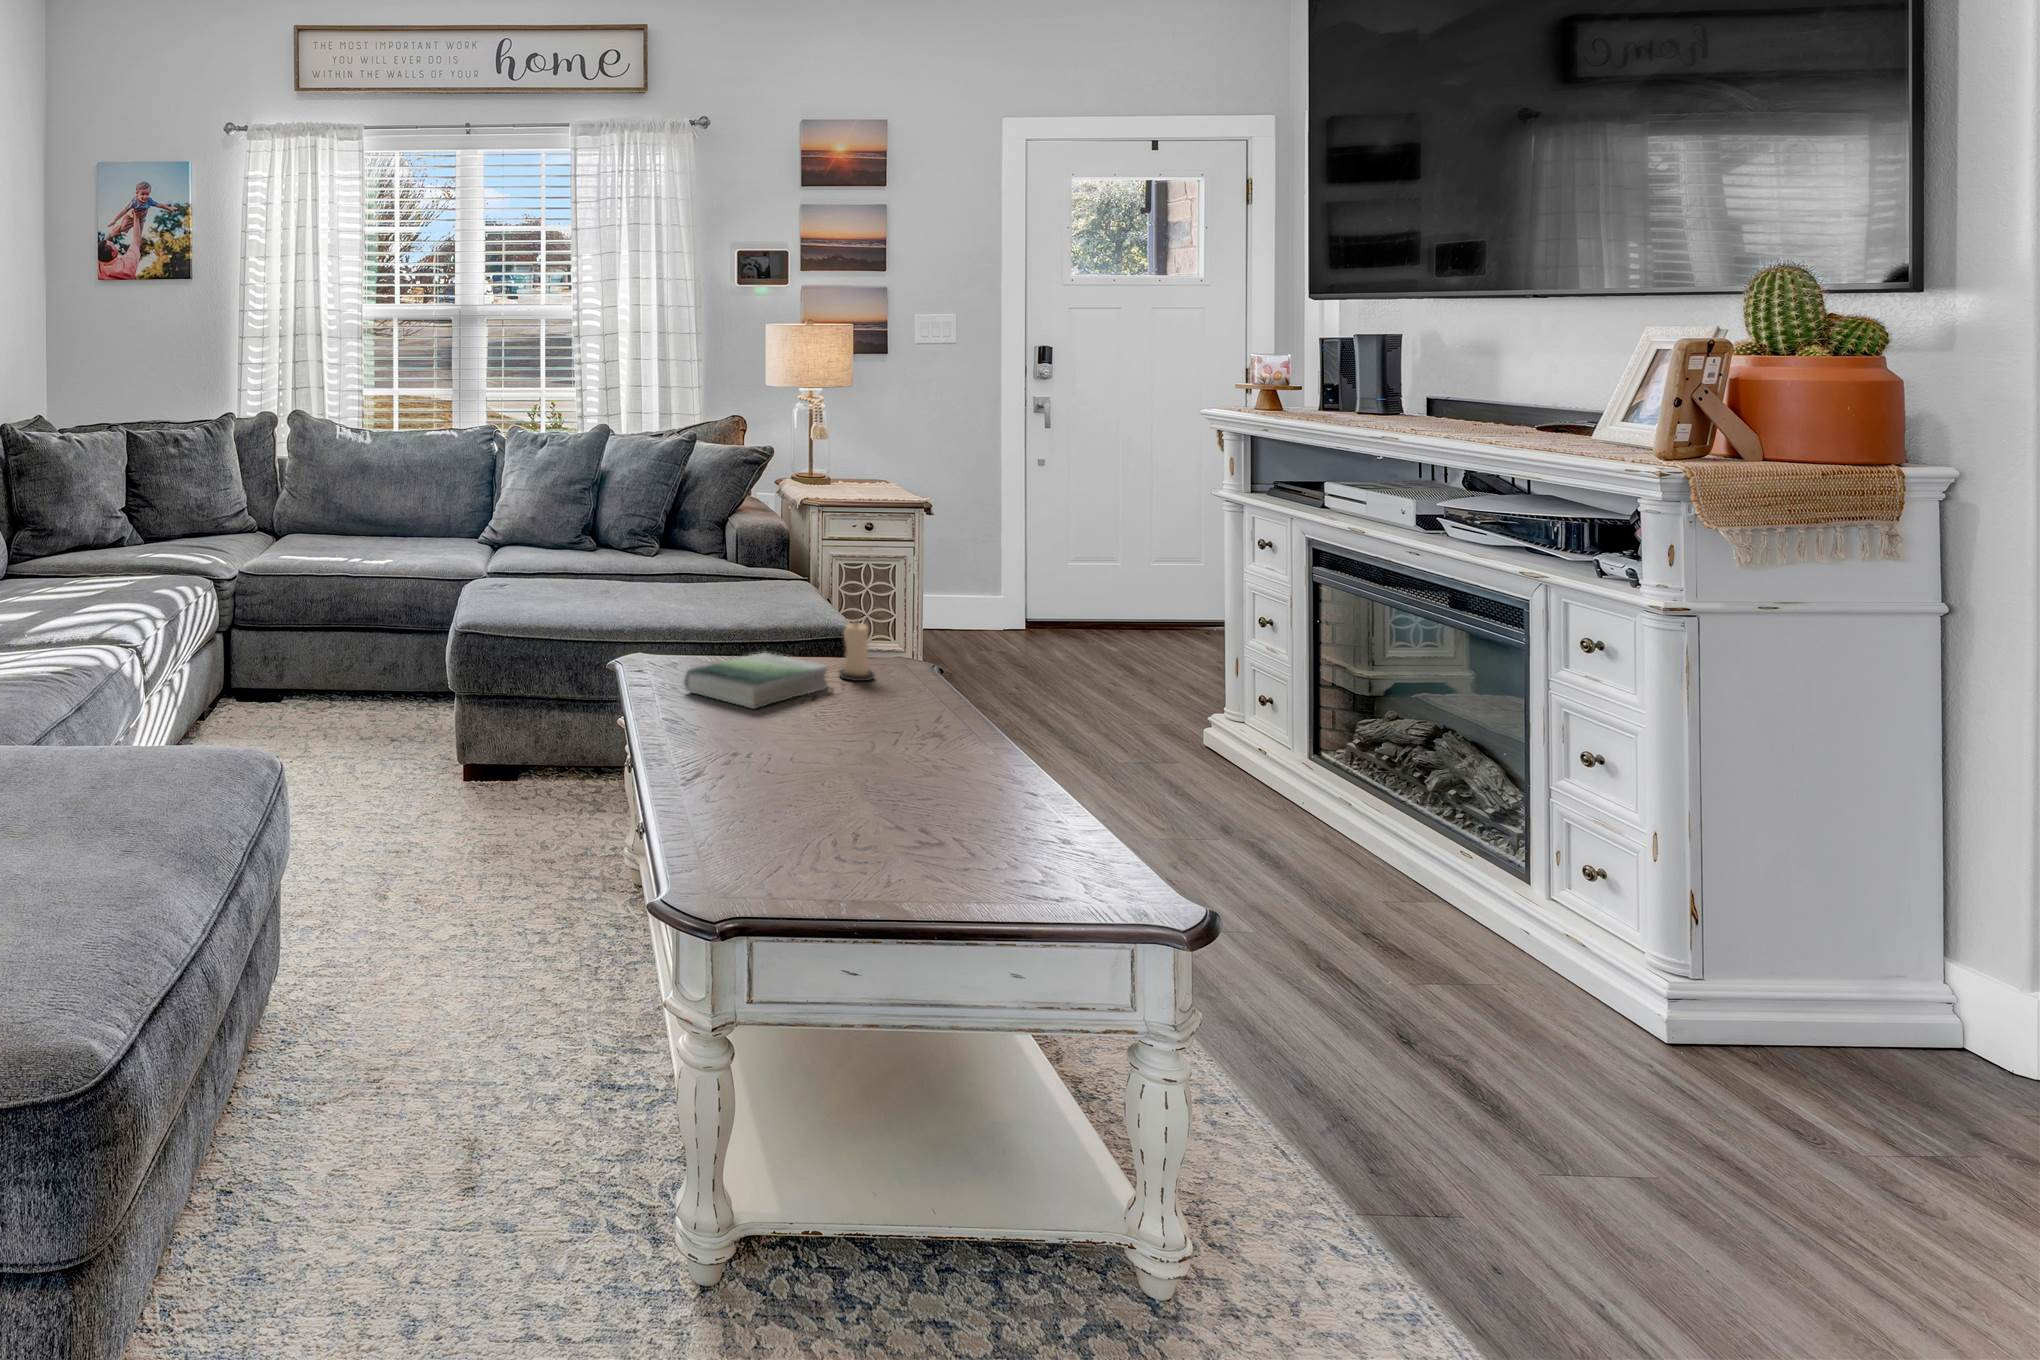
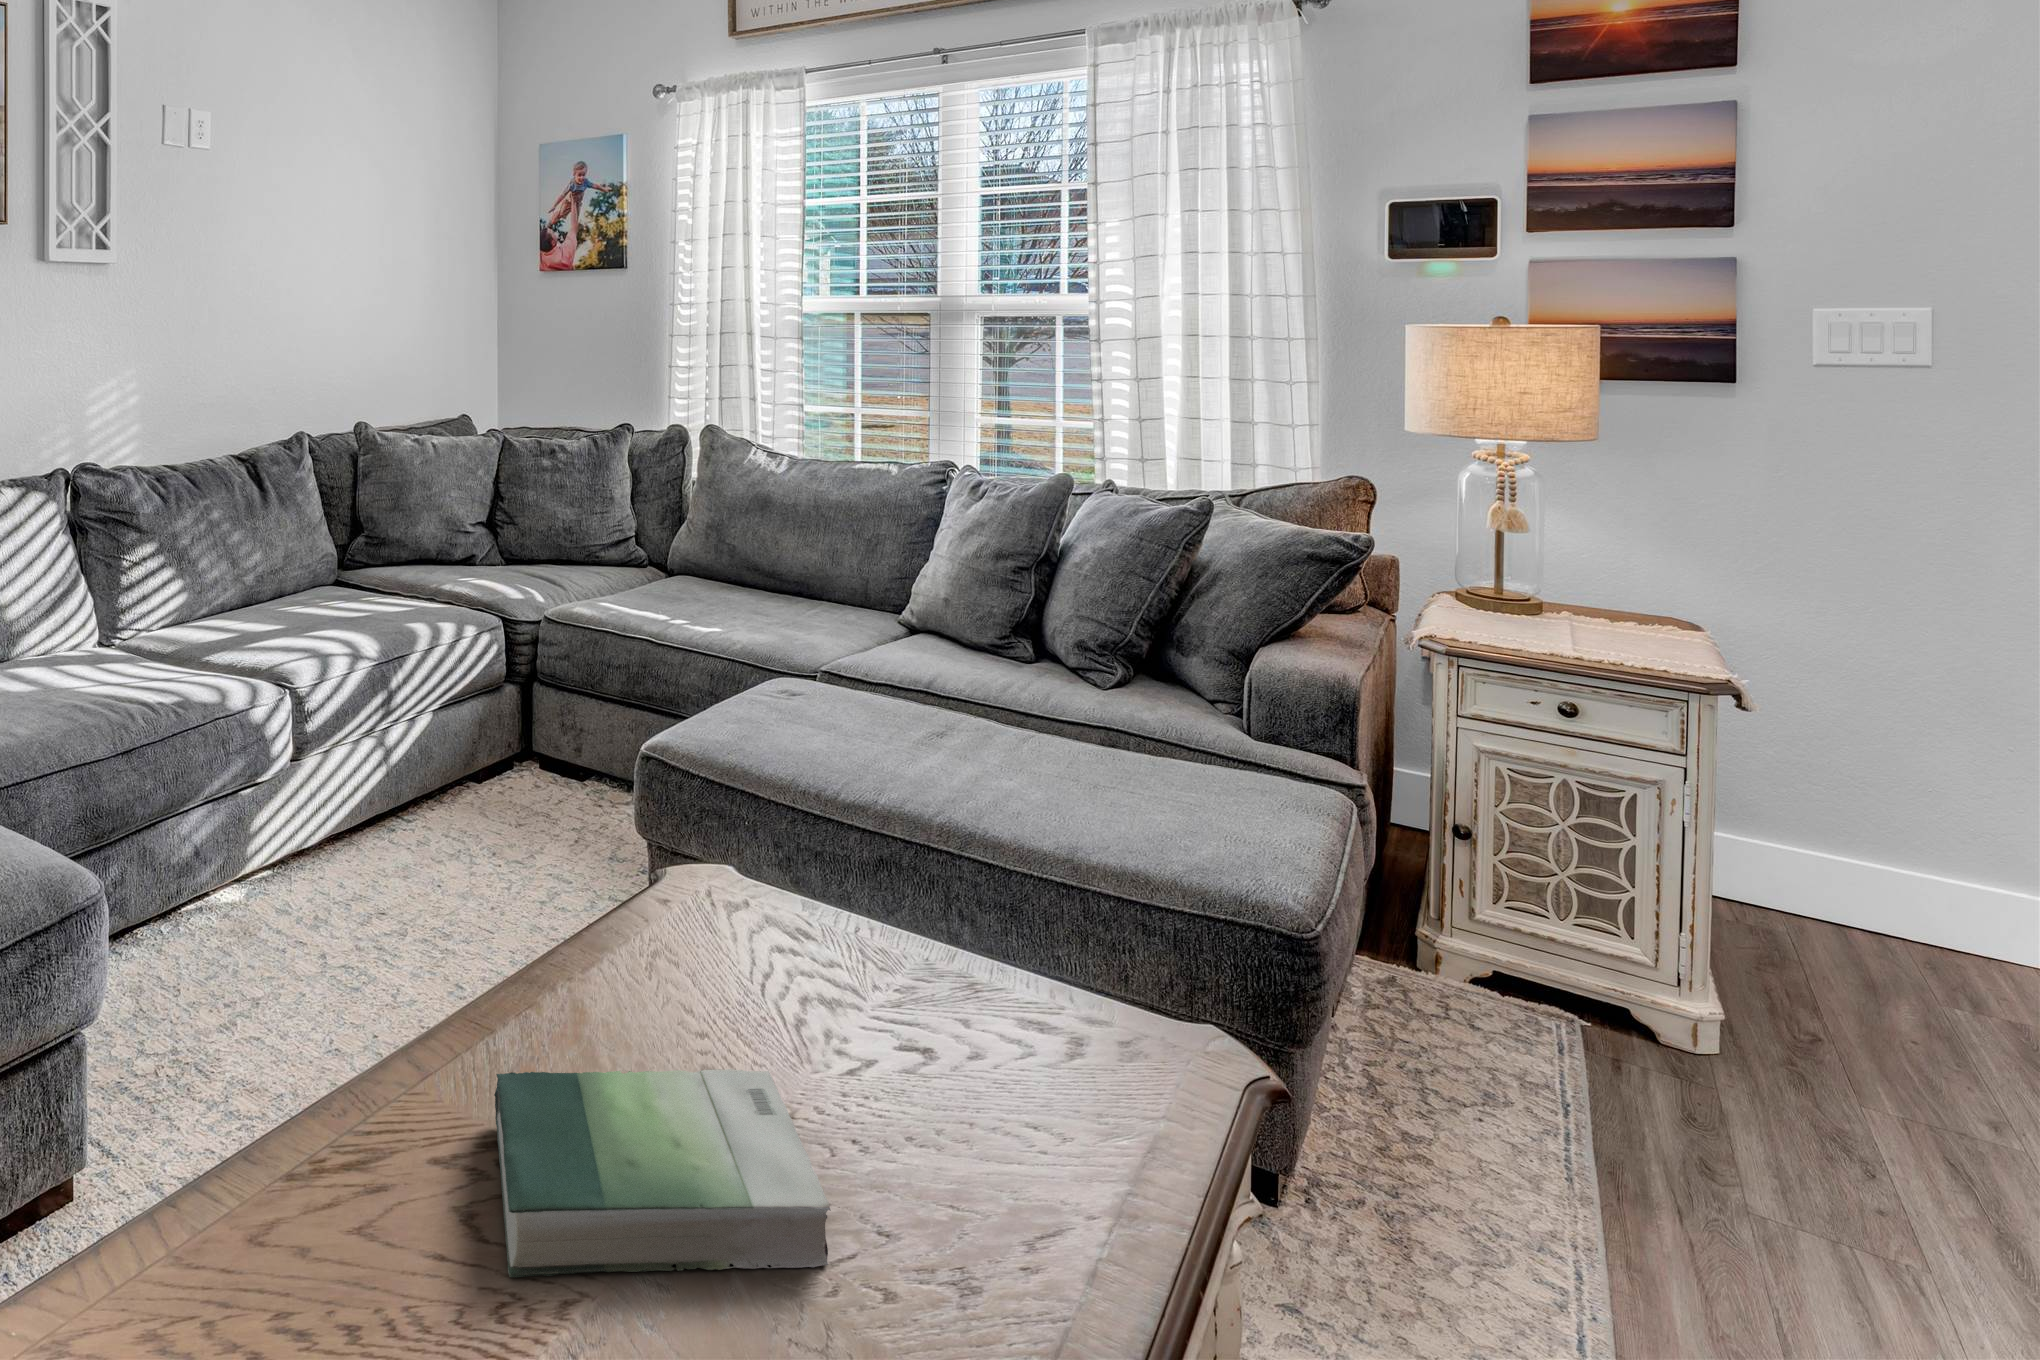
candle: present [839,622,874,681] -> none [921,1086,1023,1281]

